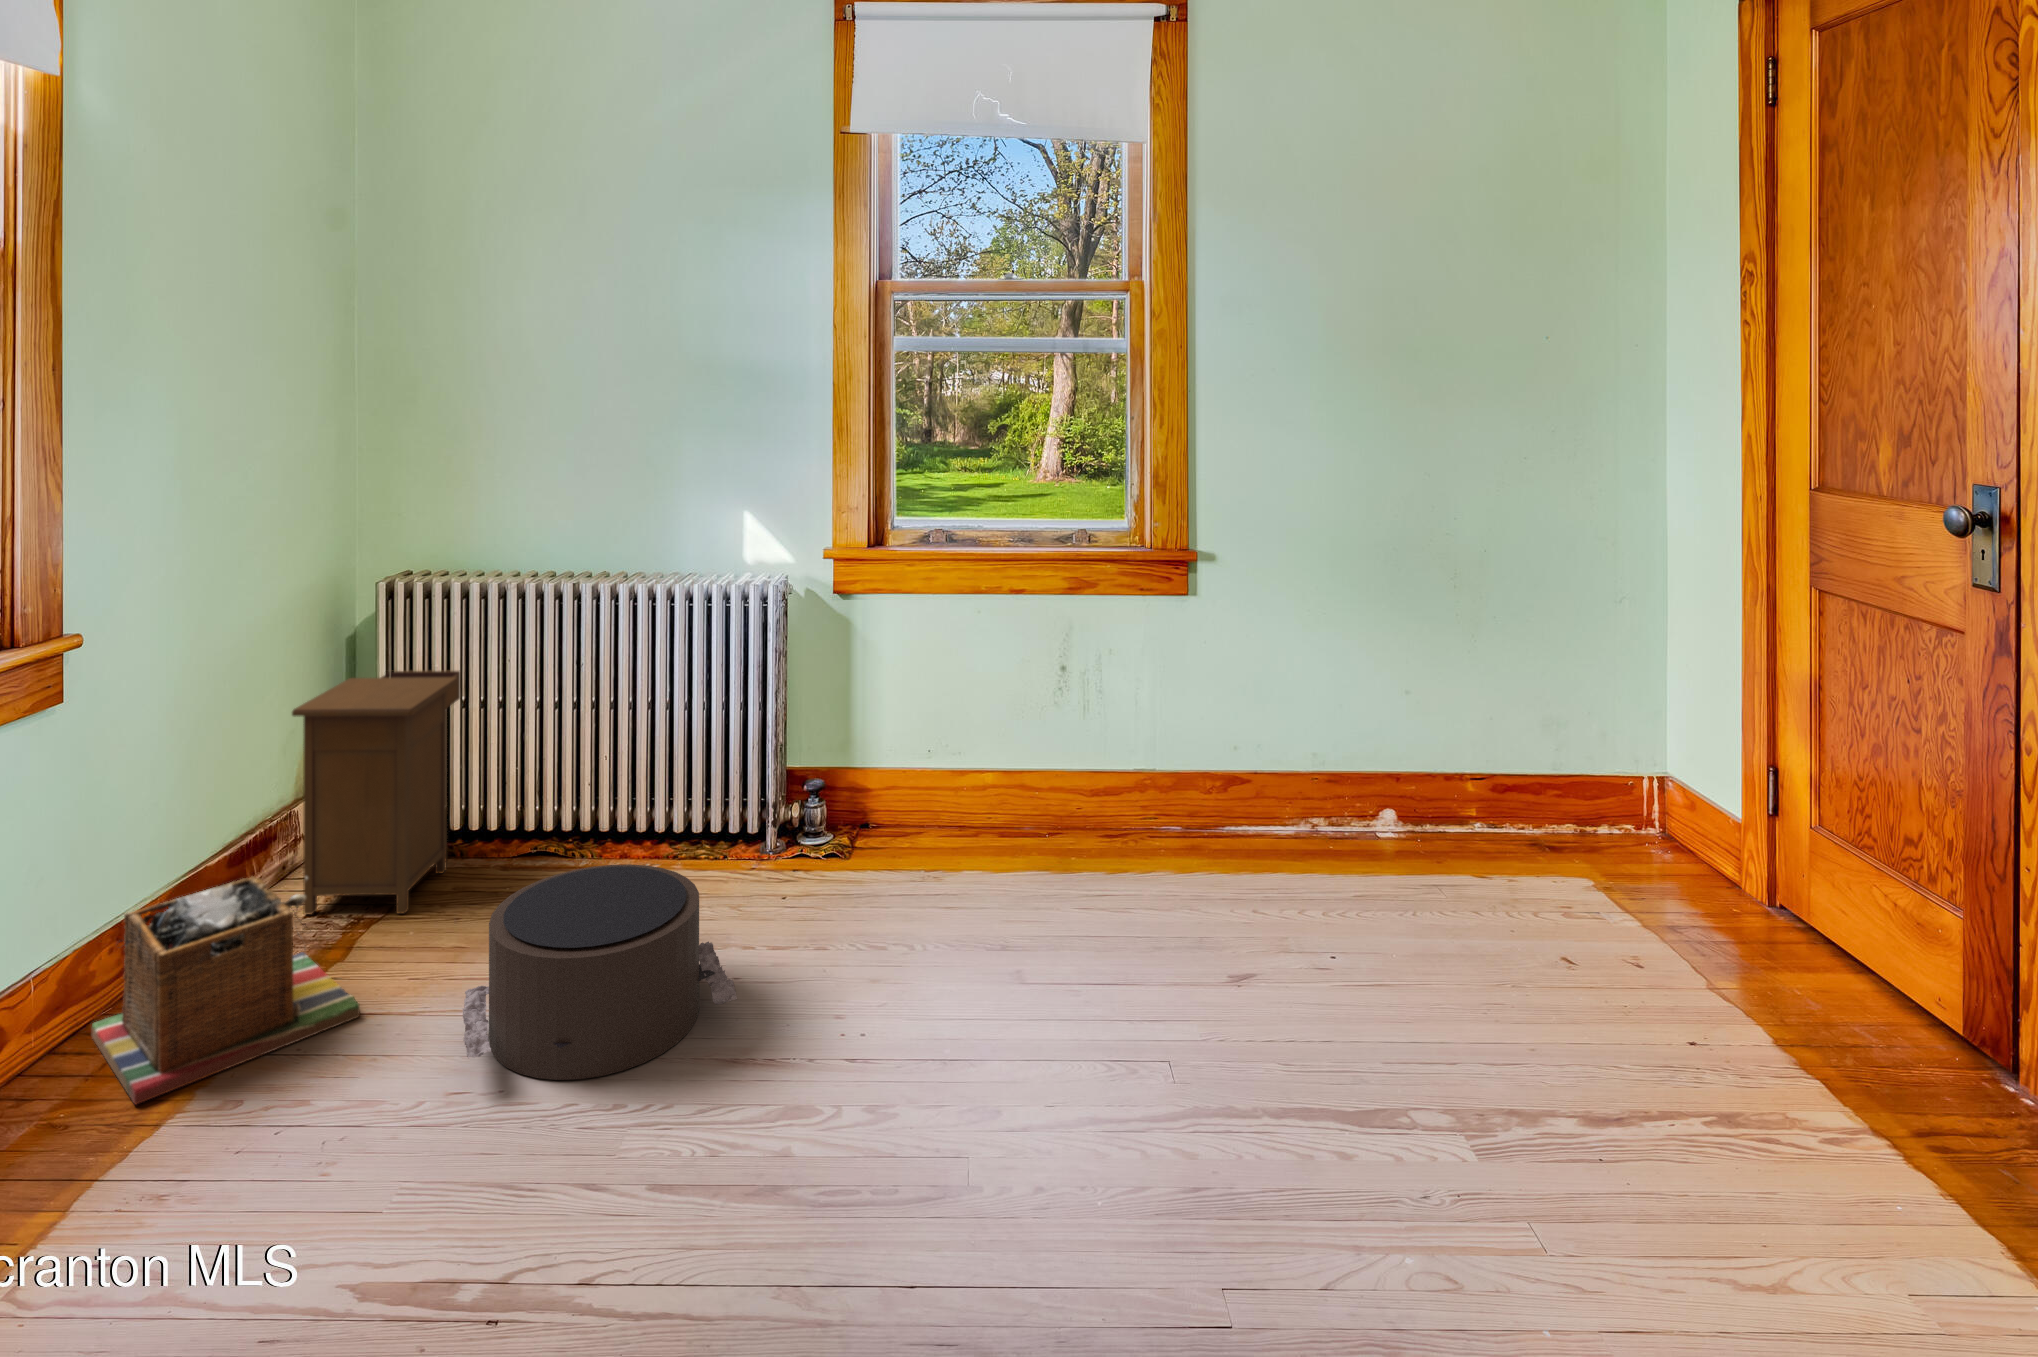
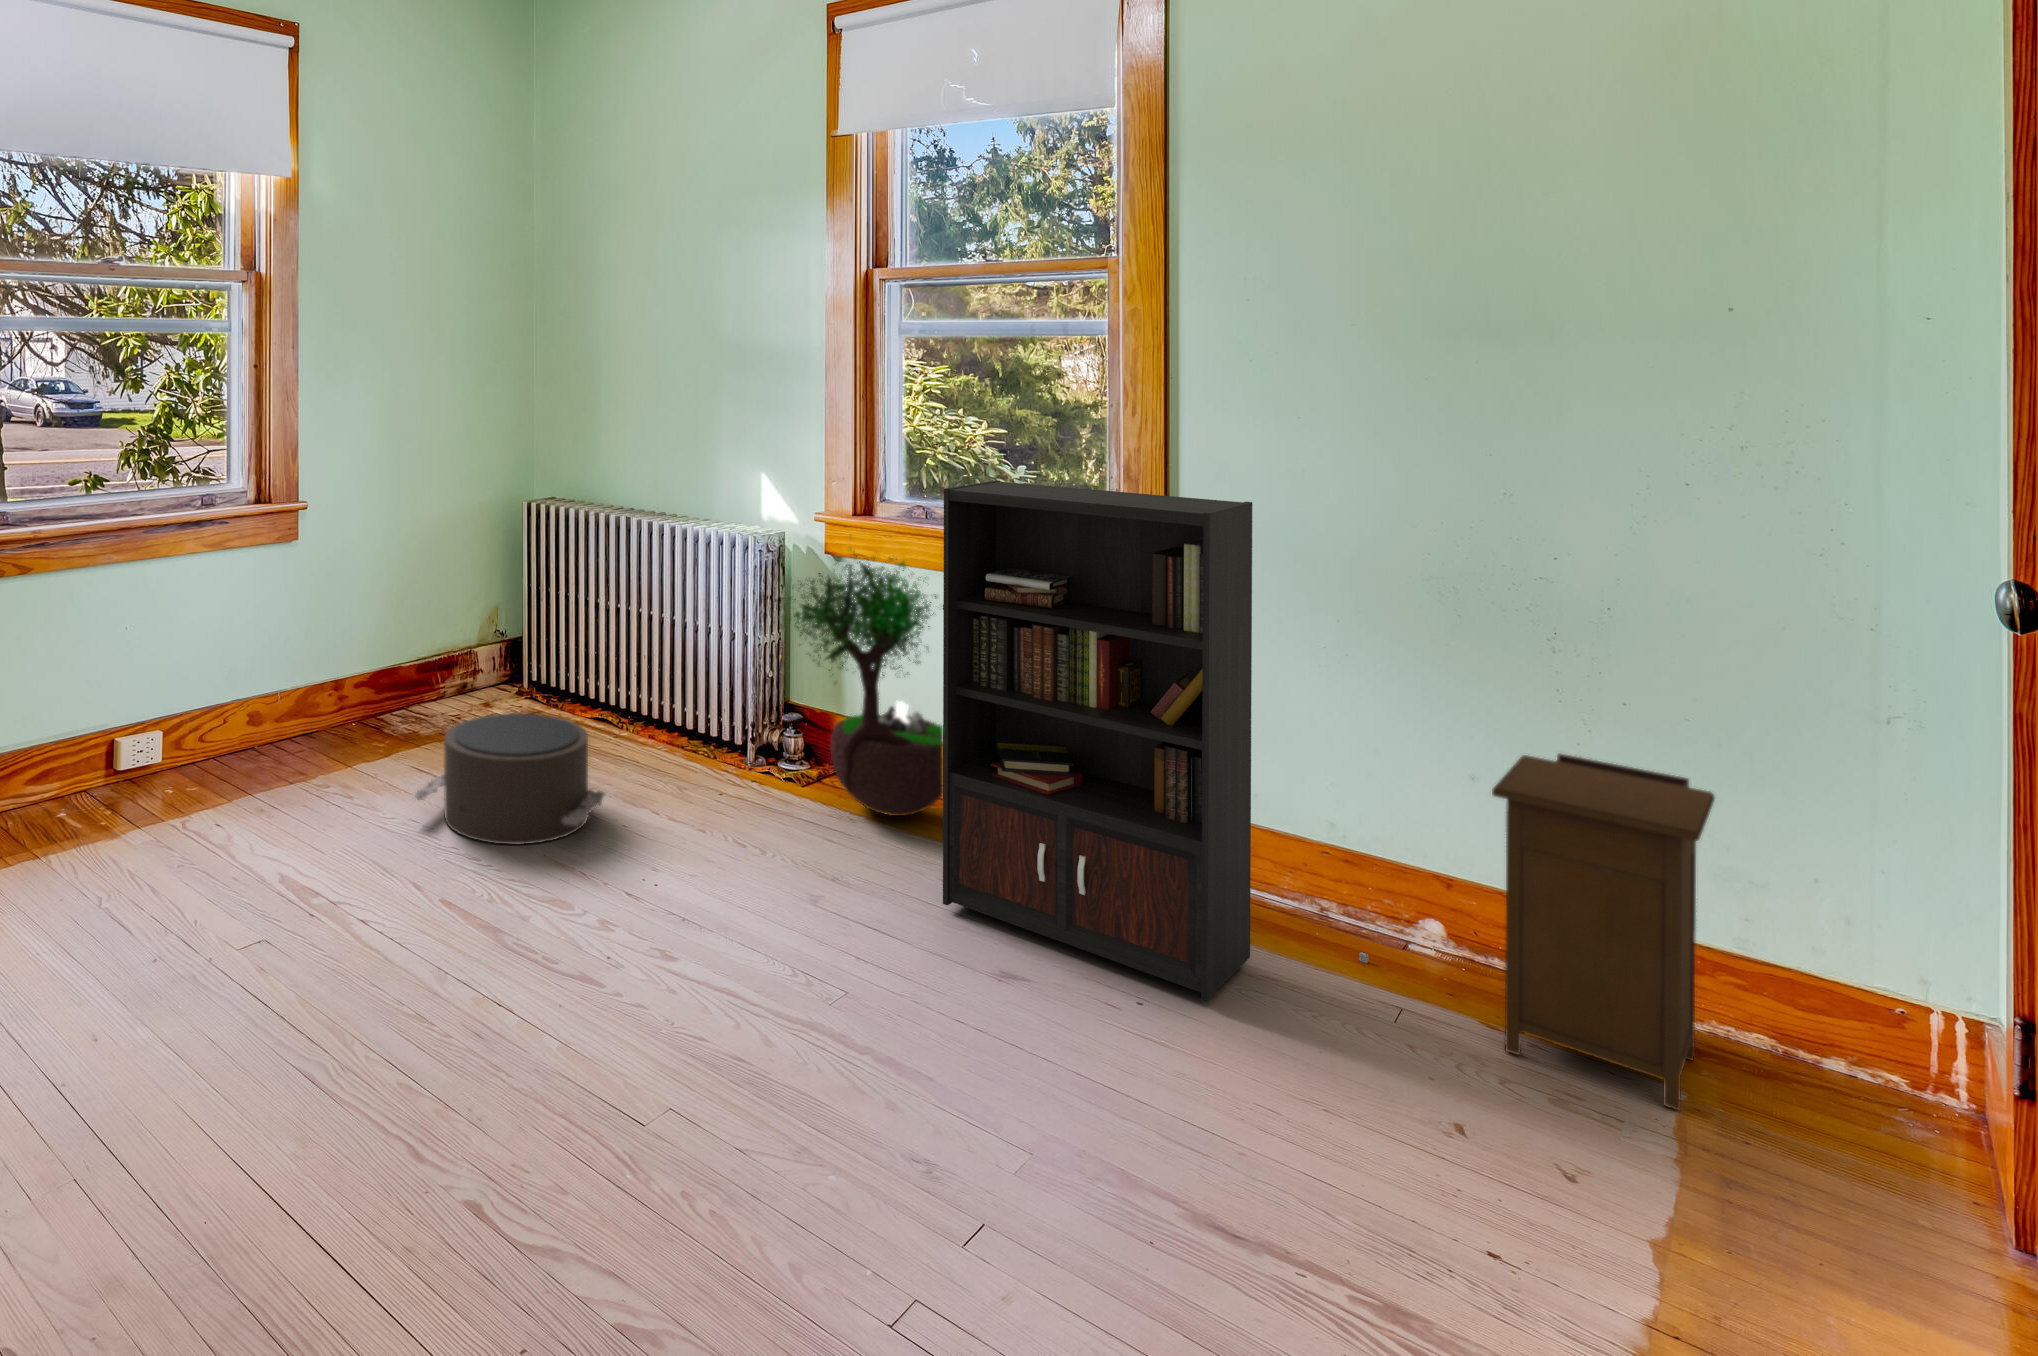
bookcase: none [1114,496,1381,931] -> present [943,480,1368,1001]
potted tree: none [865,567,1043,859] -> present [781,551,943,816]
nightstand: present [292,671,460,914] -> present [1492,754,1715,1110]
laundry basket: present [92,876,360,1105] -> none [291,670,422,771]

